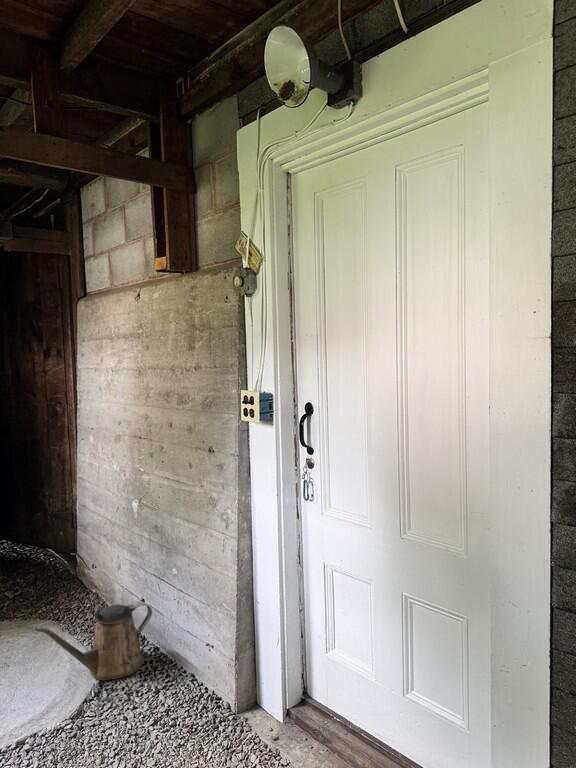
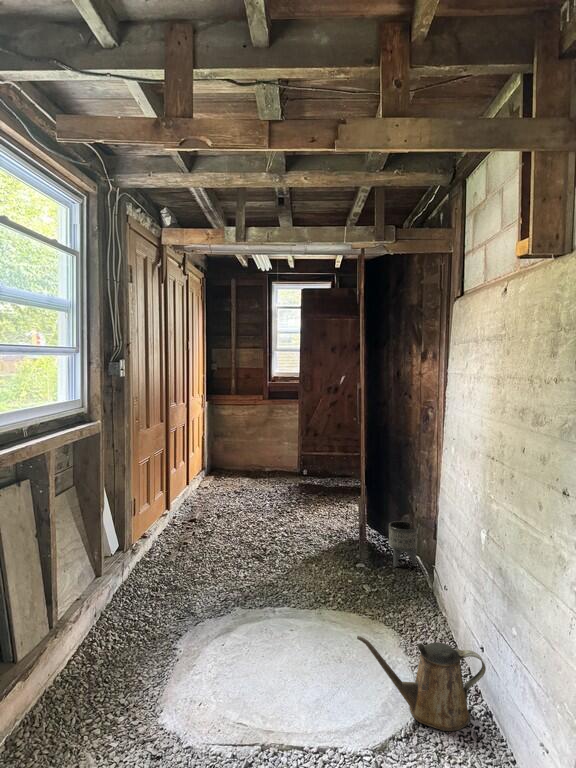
planter: none [20,518,51,565] -> present [389,521,418,567]

